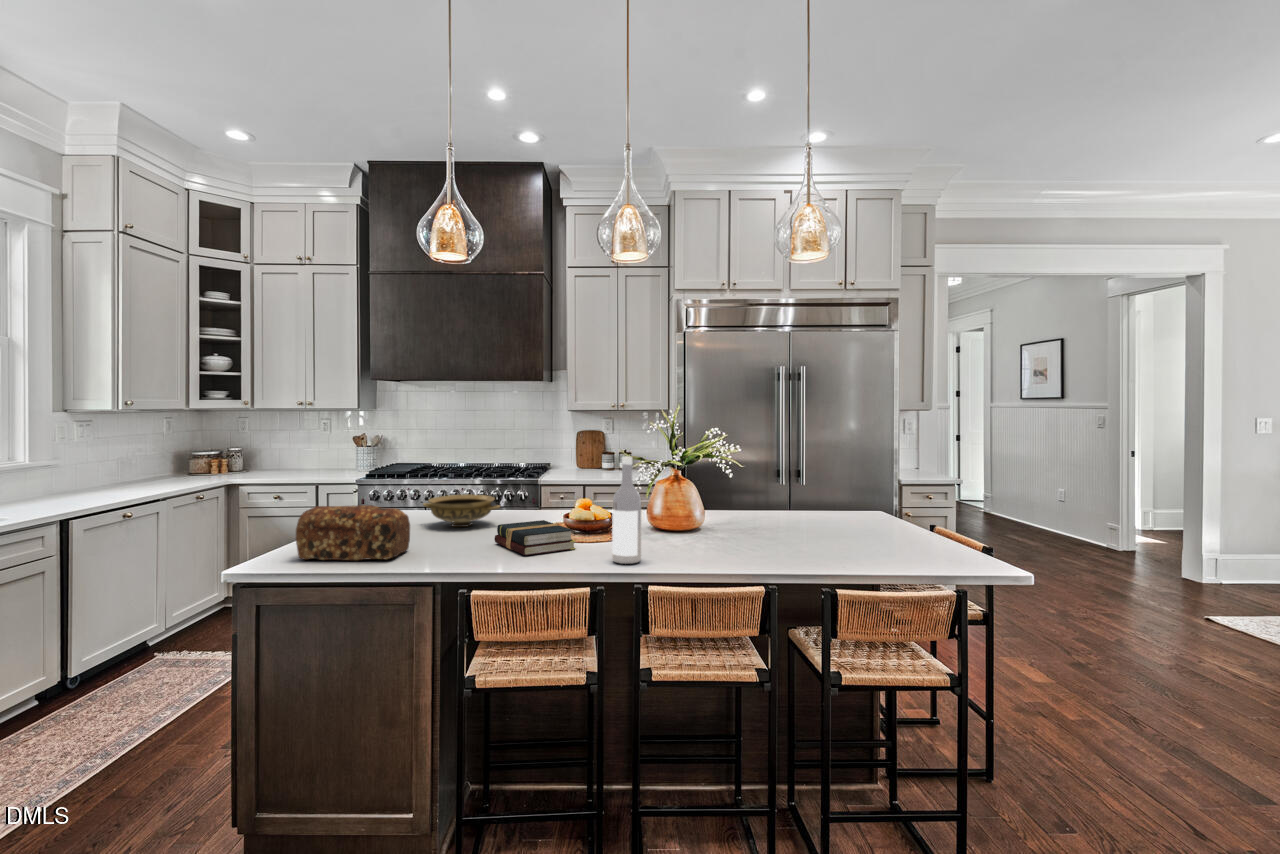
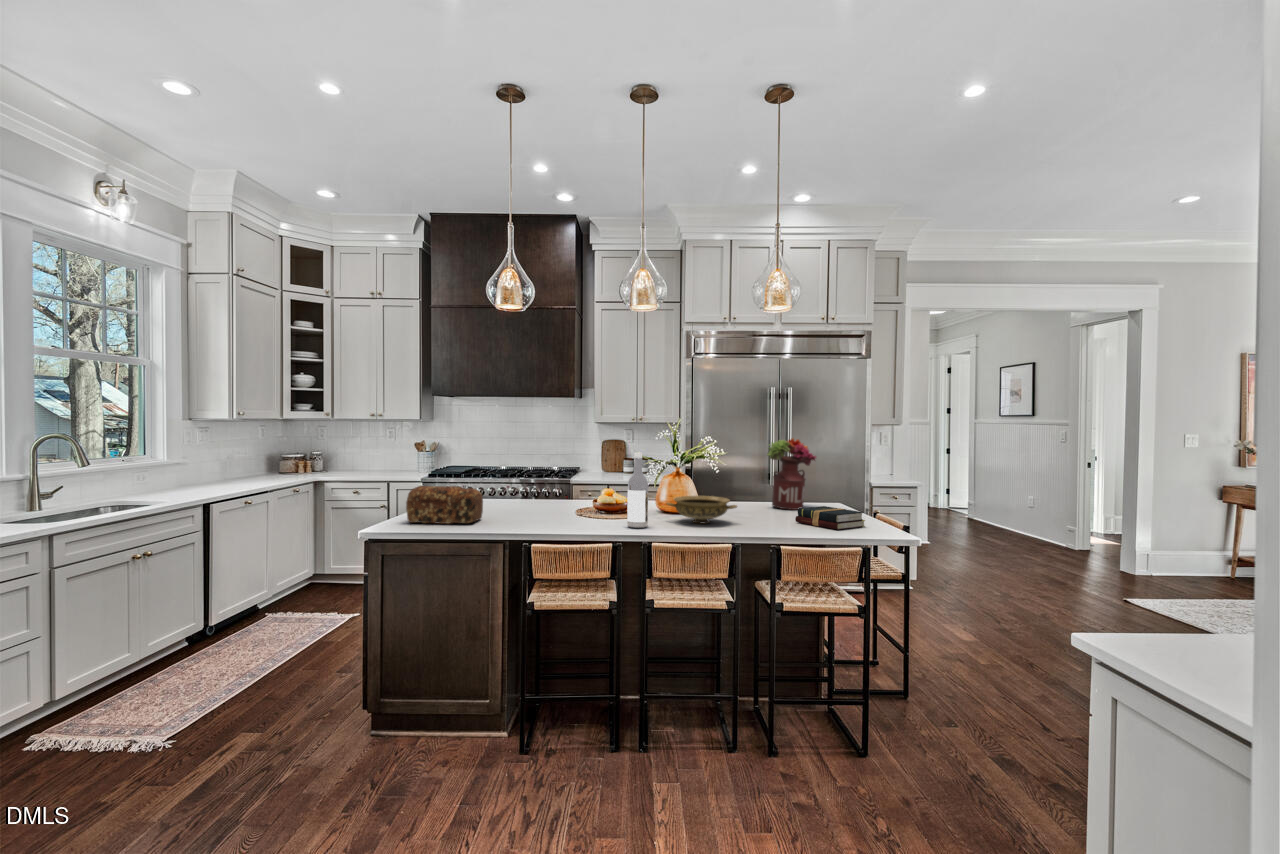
flower arrangement: none [794,431,860,526] -> present [767,438,816,510]
ceramic bowl: present [423,495,500,527] -> present [667,496,737,524]
hardback book: present [494,520,576,556] -> present [795,506,865,530]

